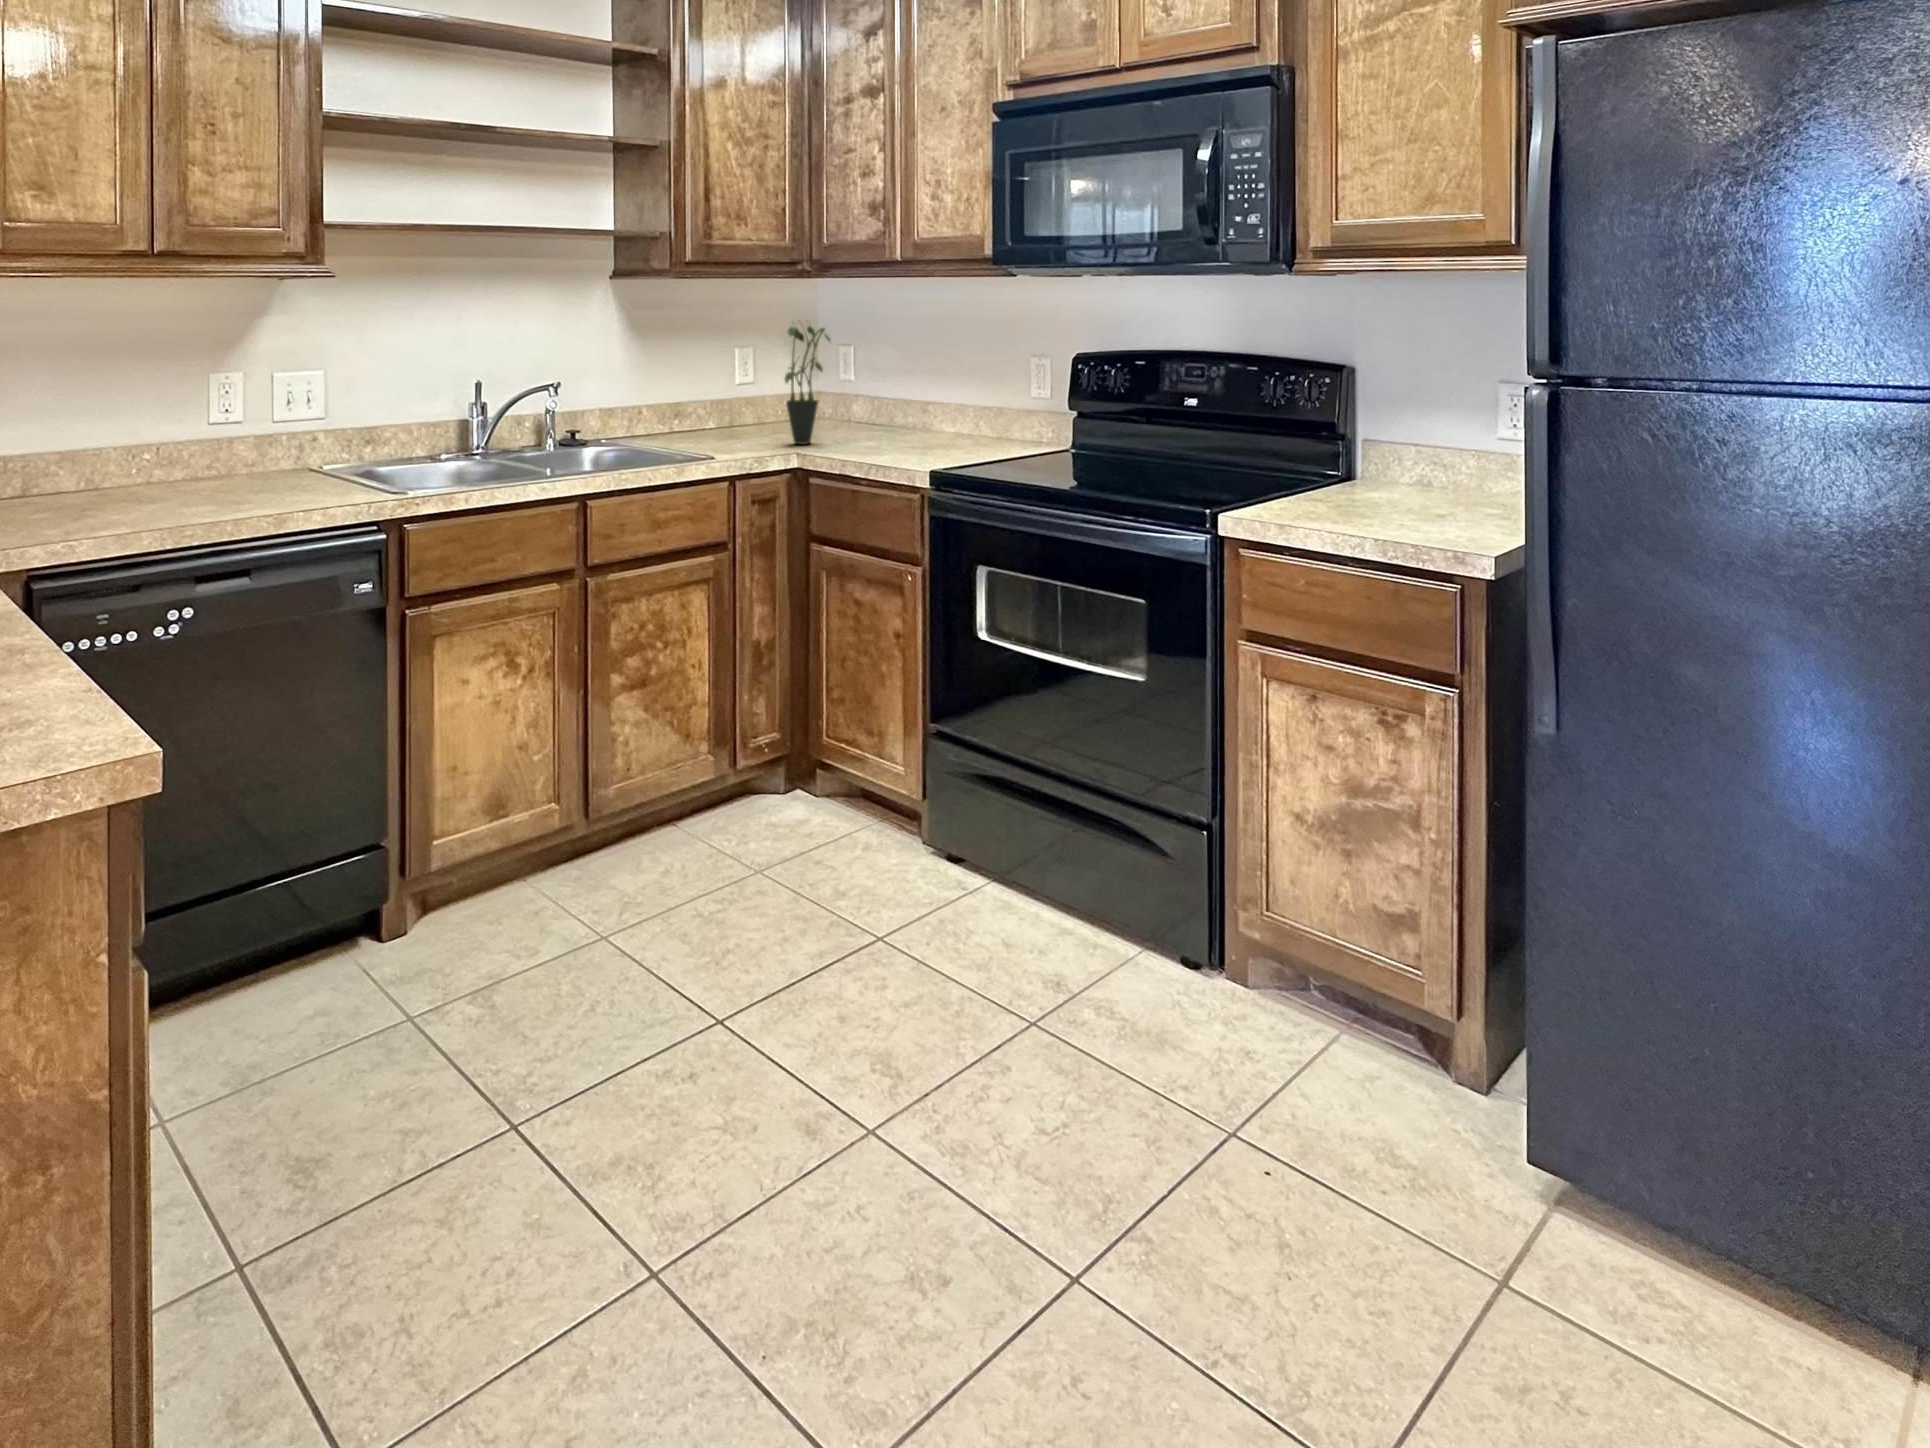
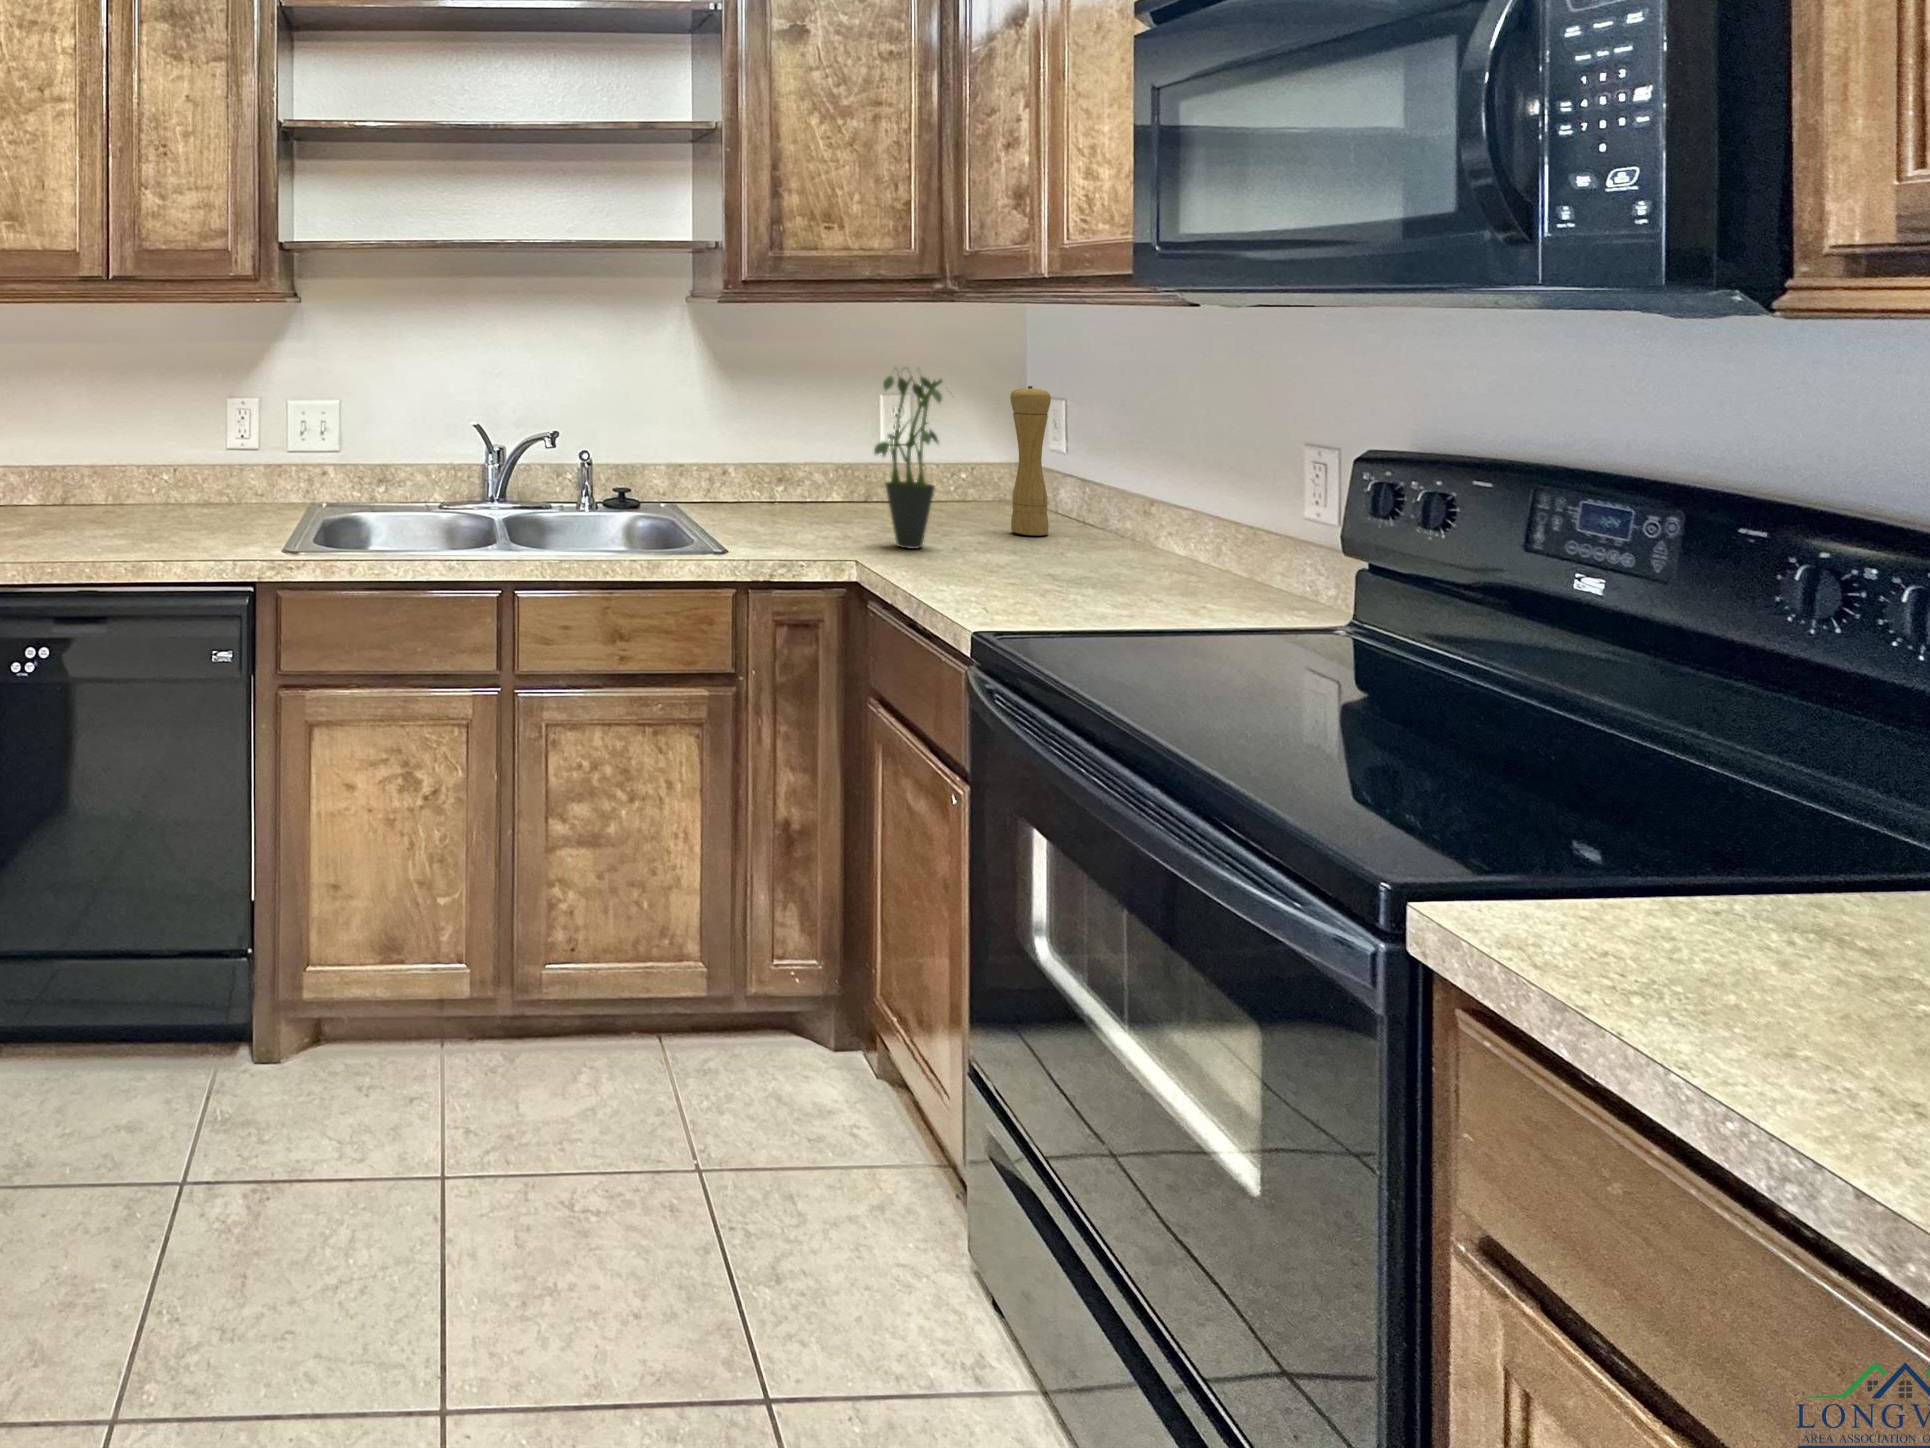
pepper mill: none [840,332,865,431] -> present [1010,386,1051,536]

